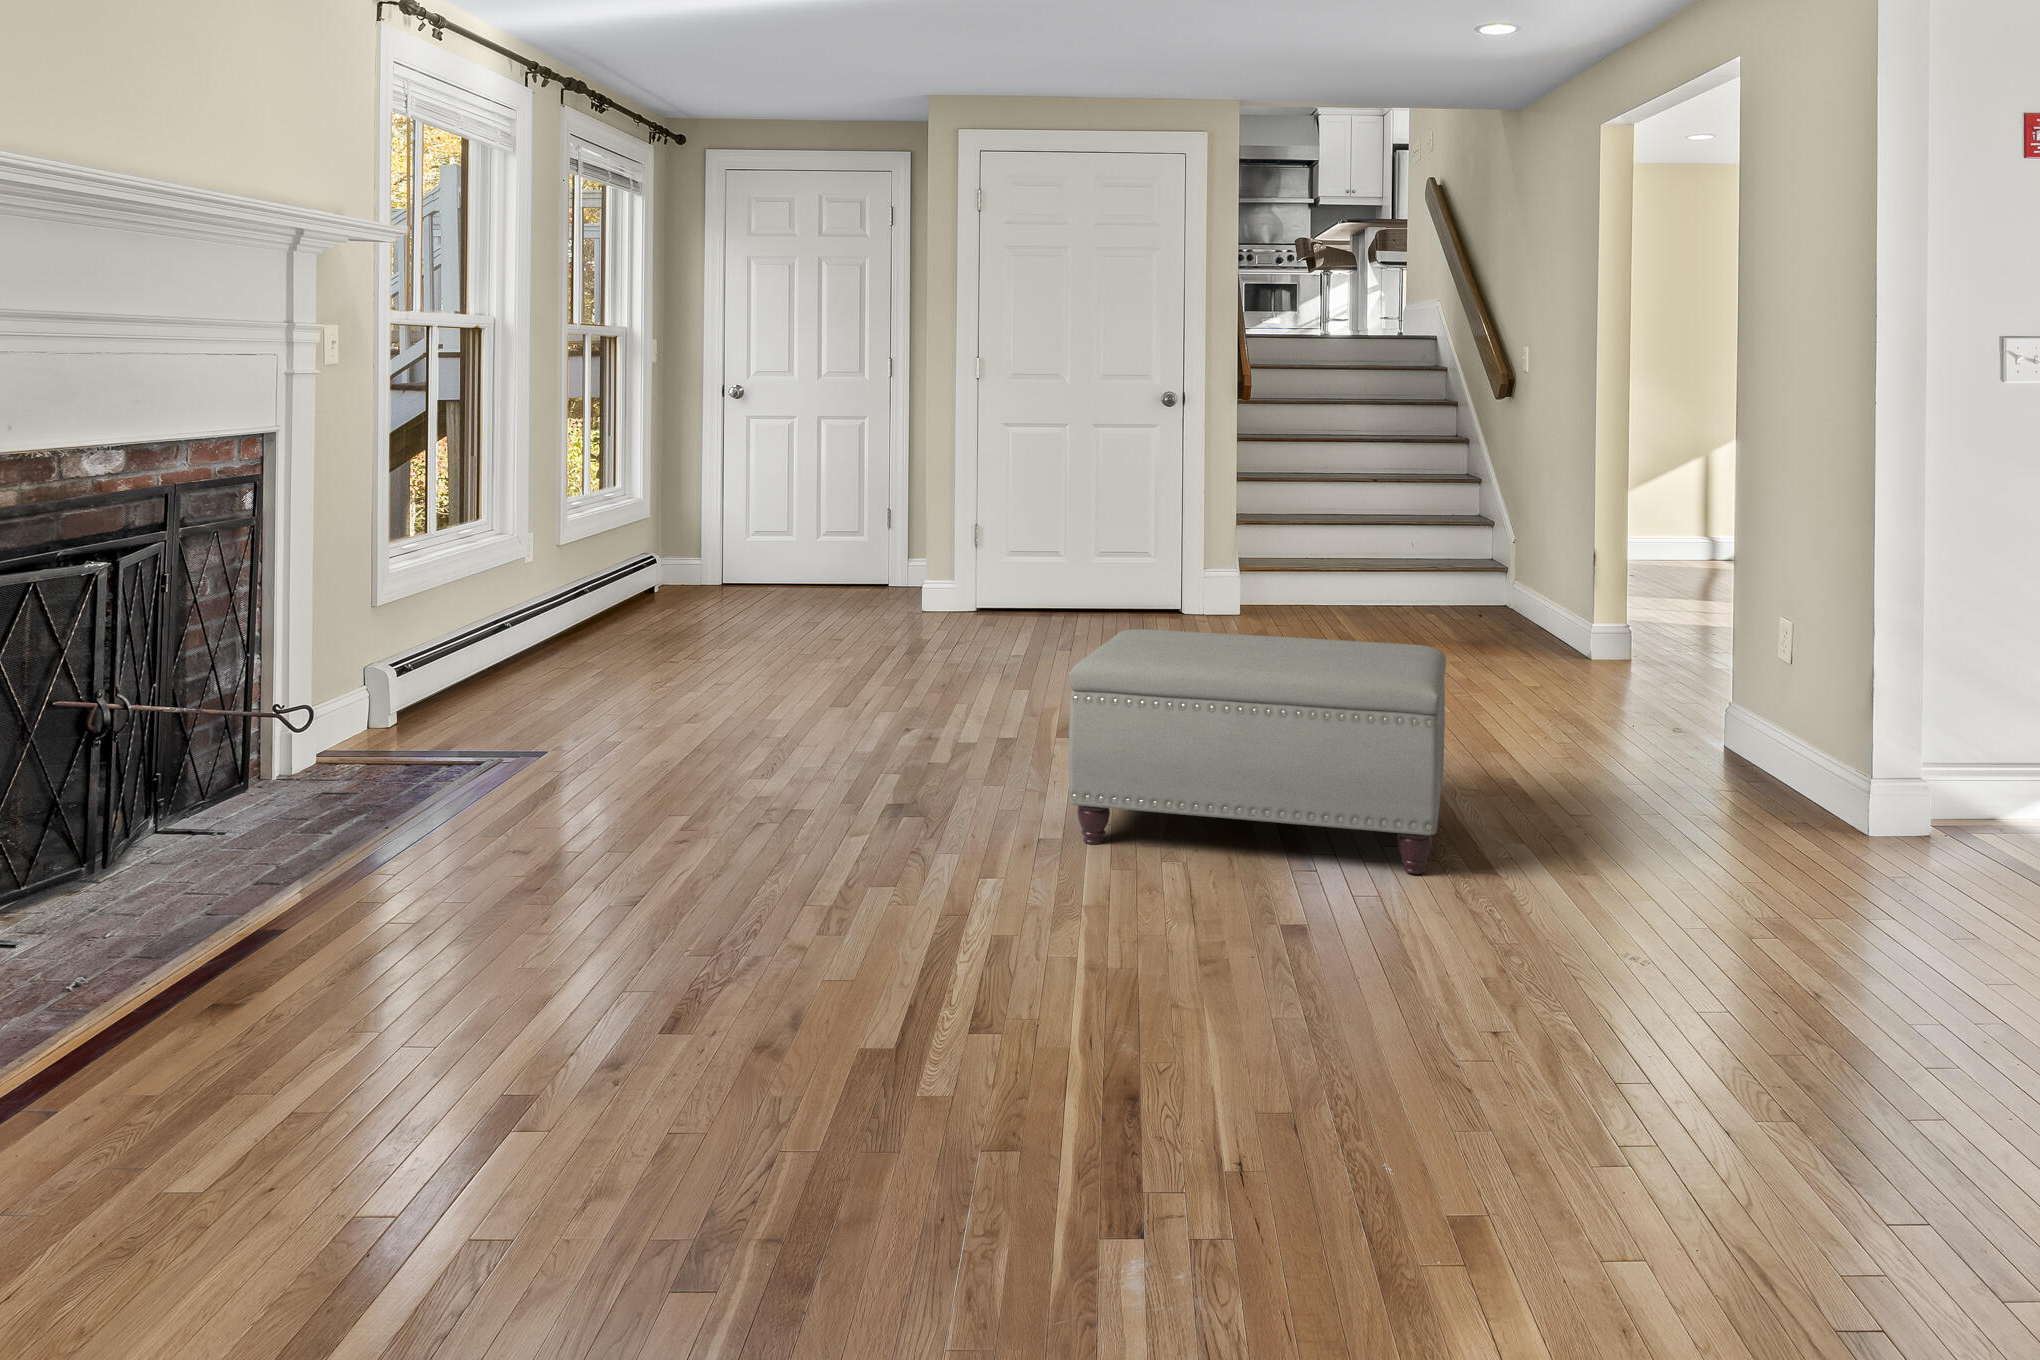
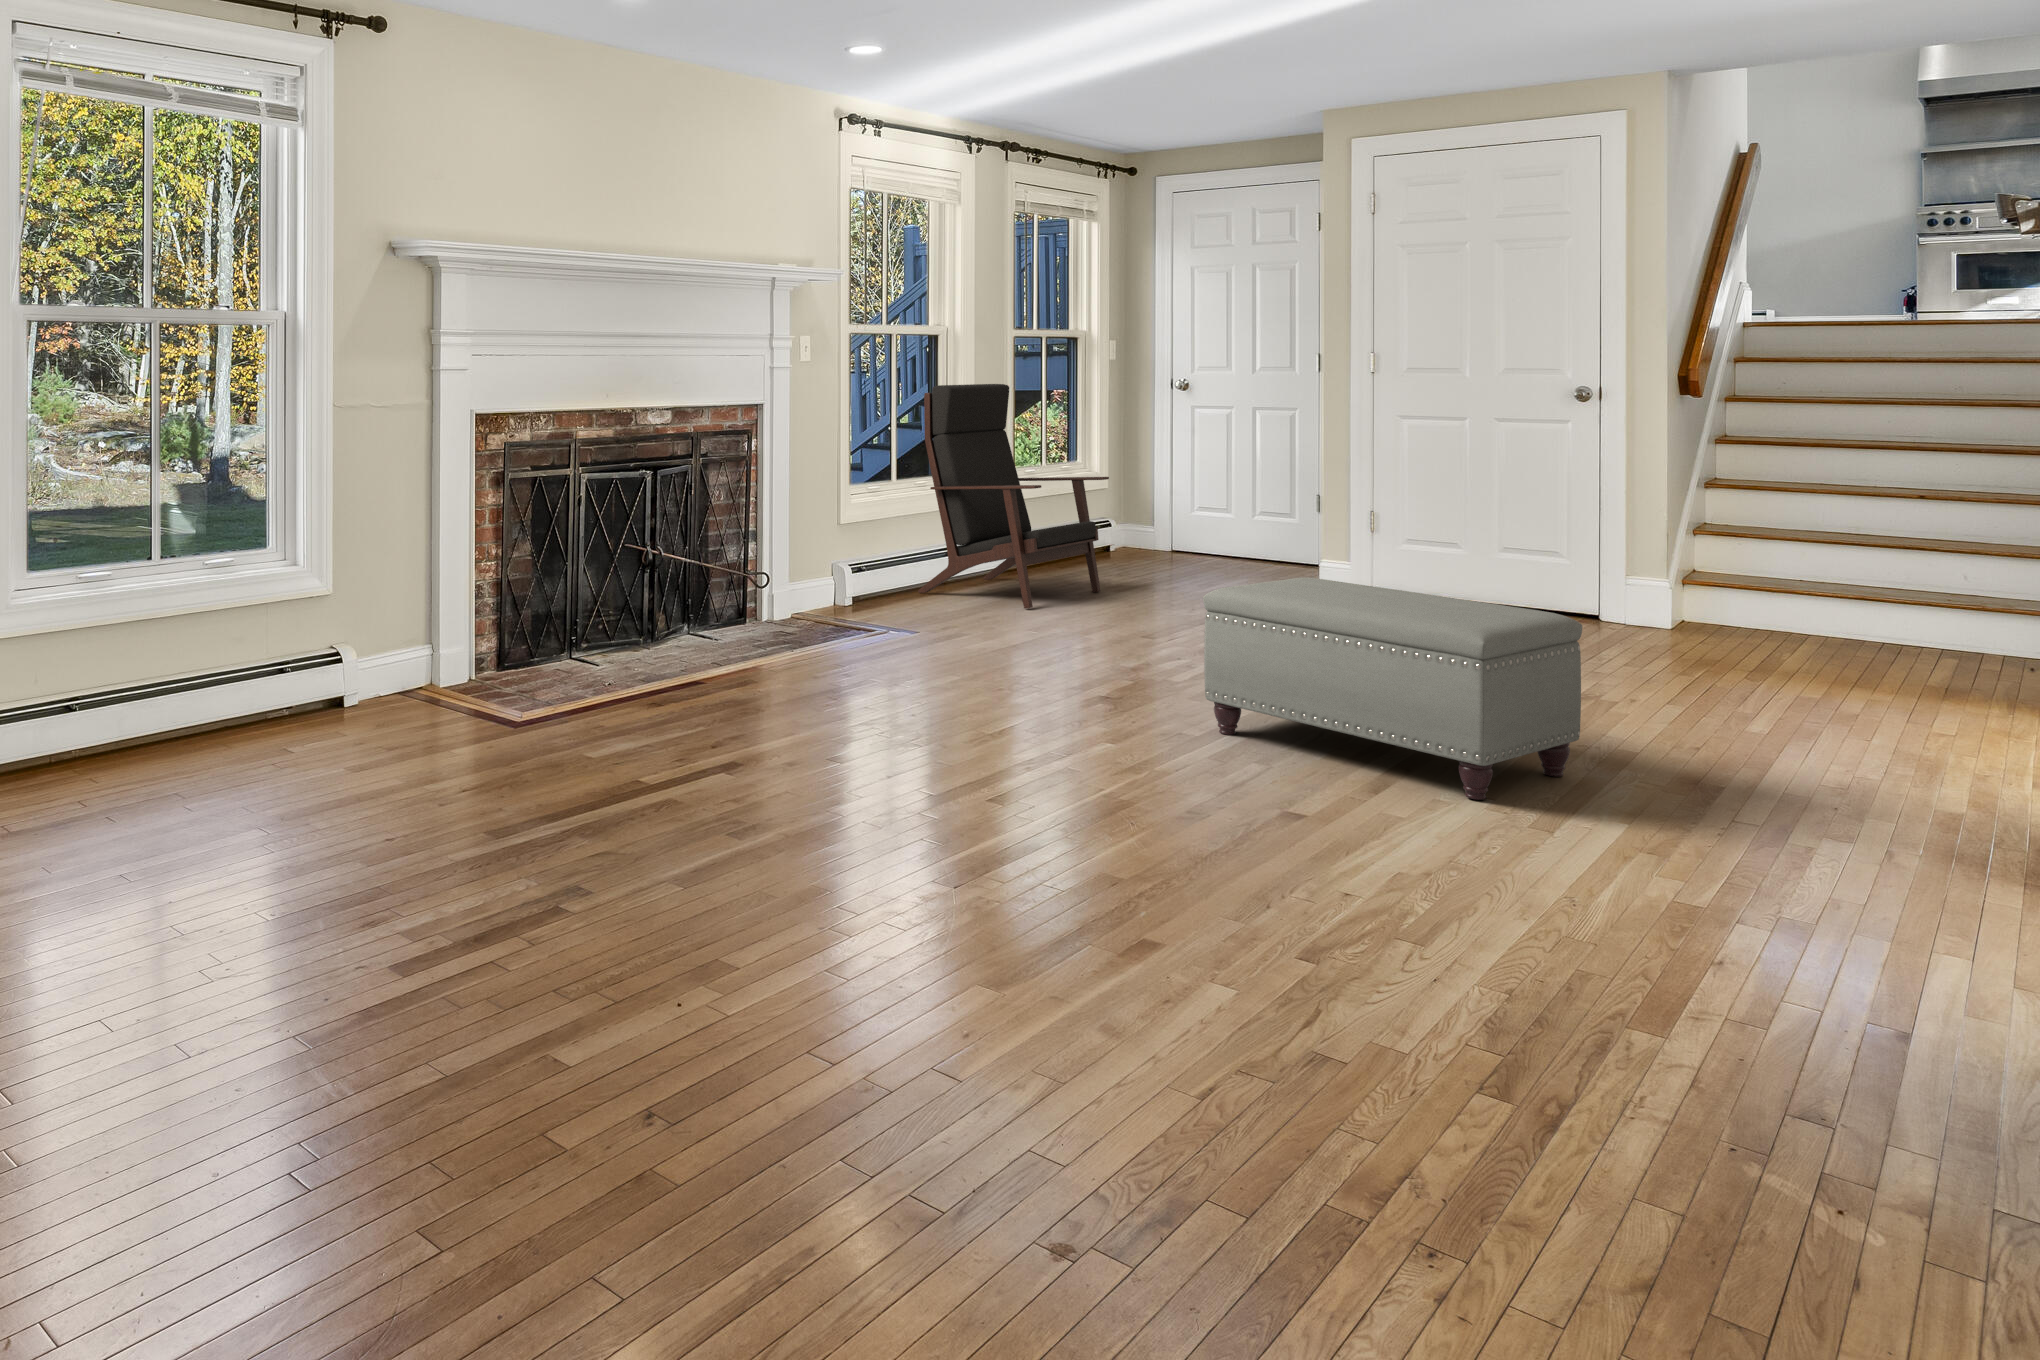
lounge chair: none [475,395,725,694] -> present [918,384,1109,609]

